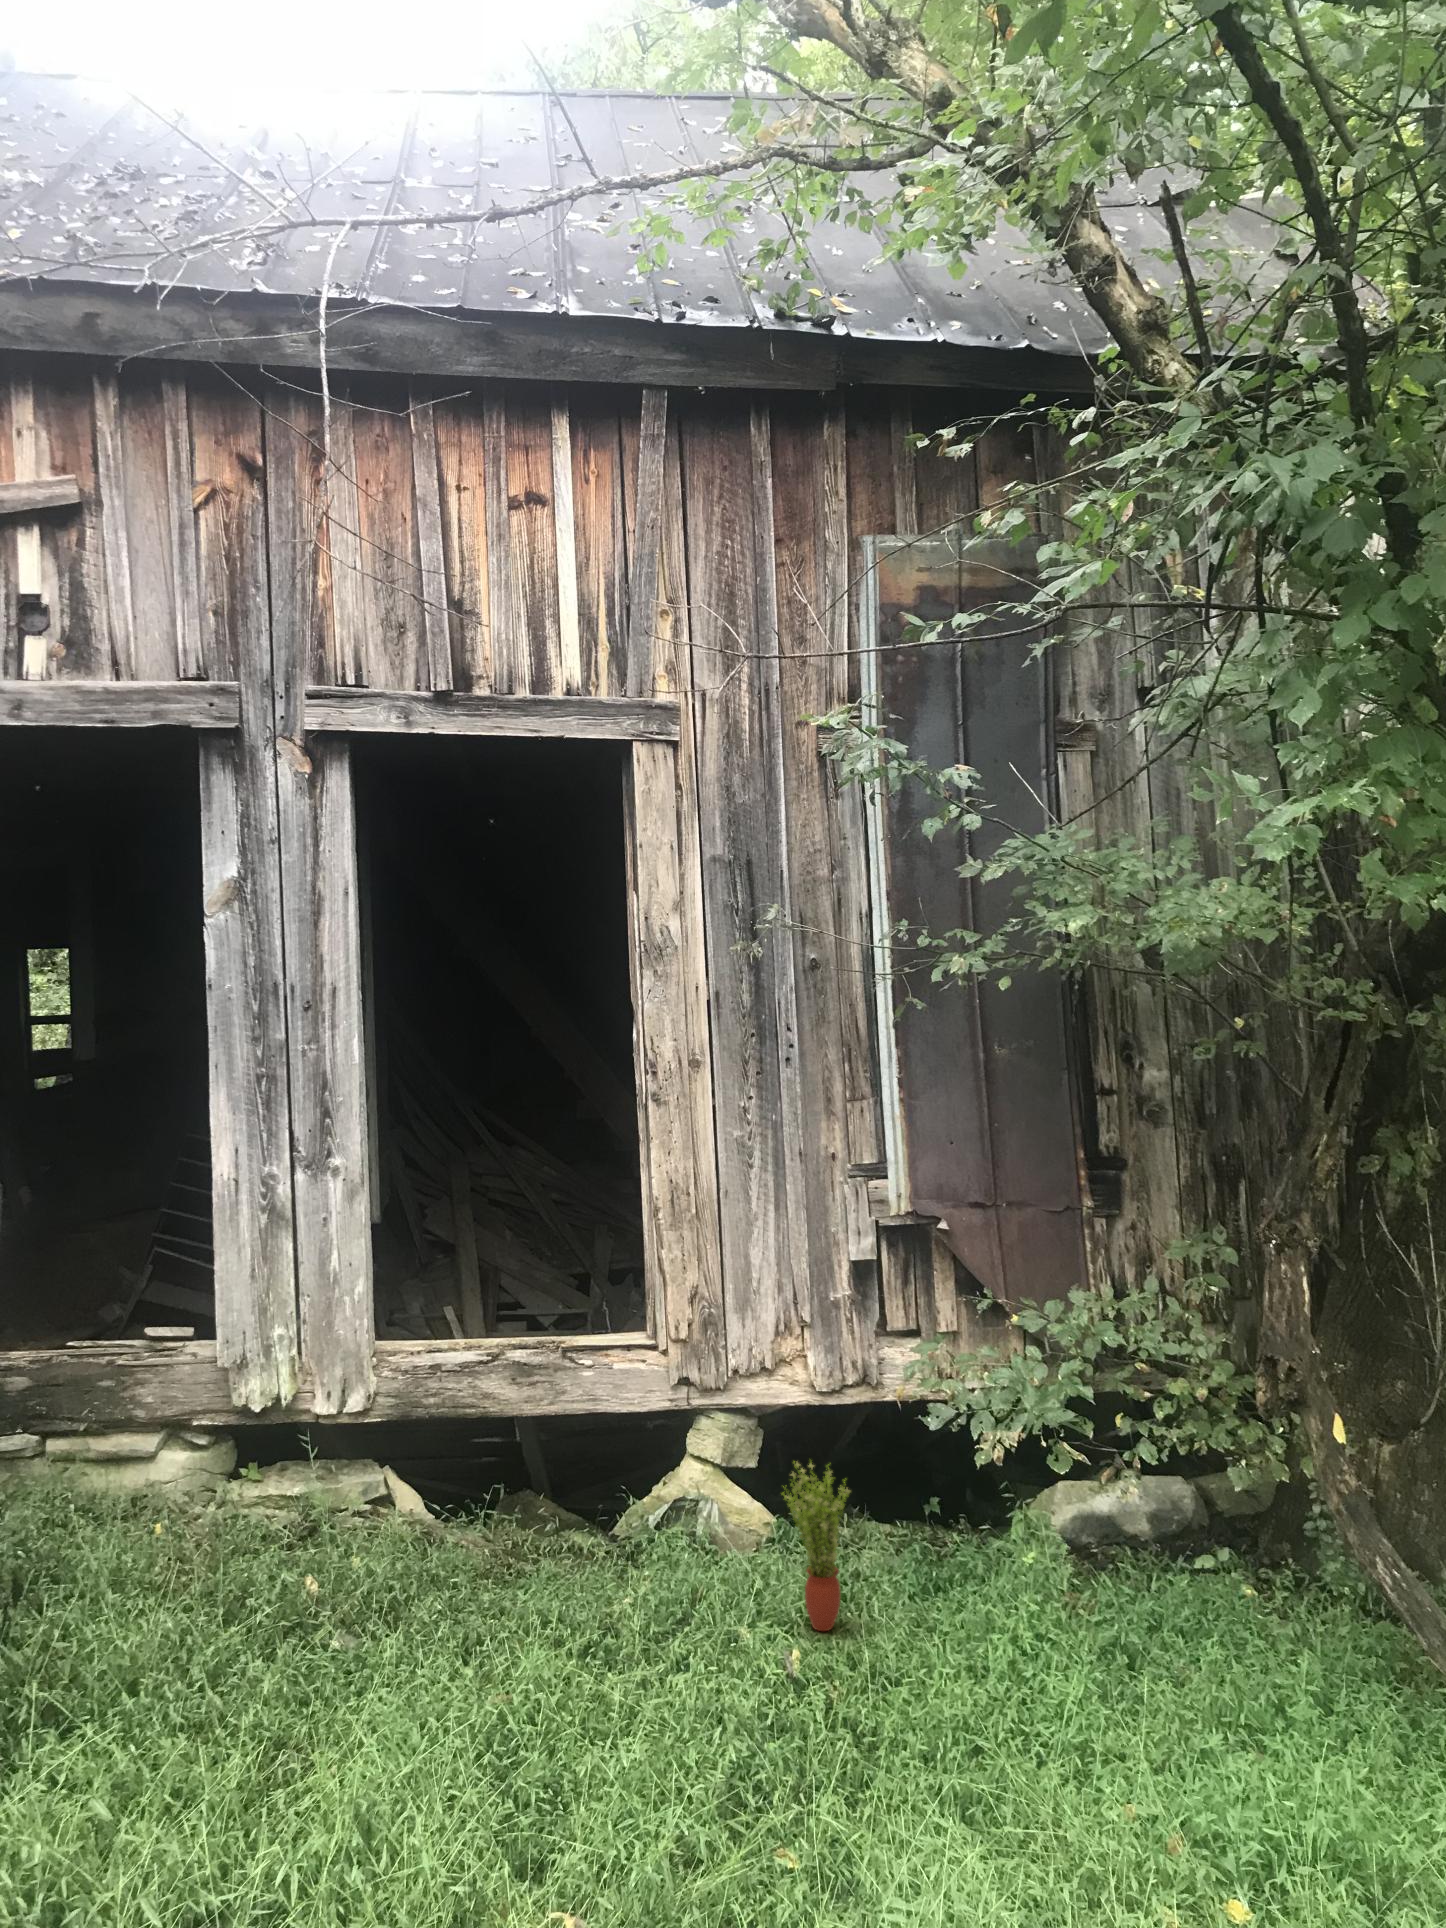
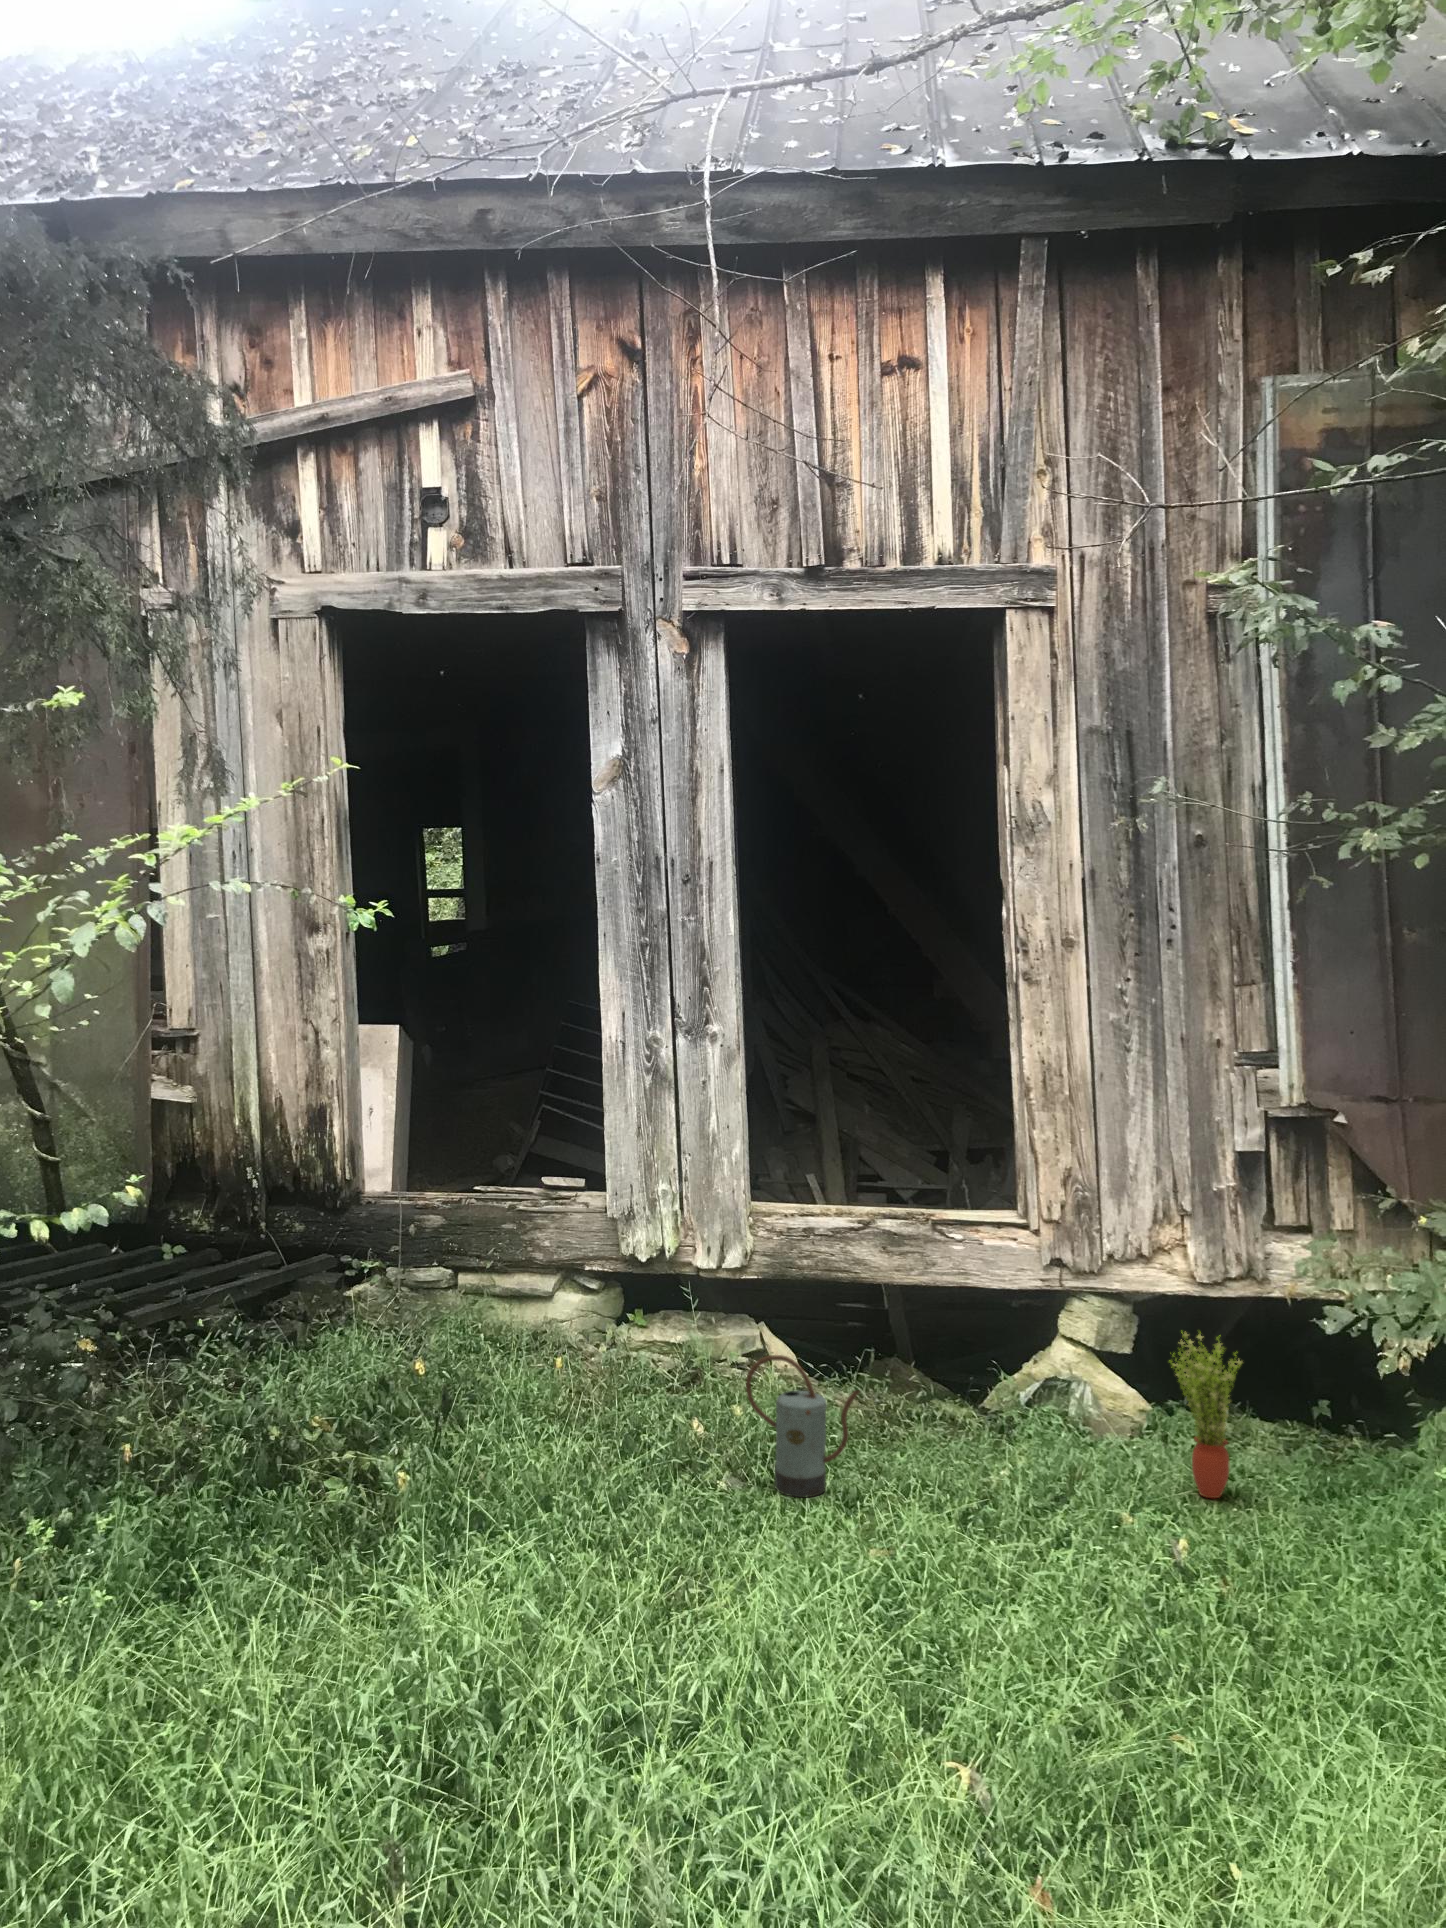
watering can: none [334,1533,458,1694] -> present [746,1355,860,1497]

